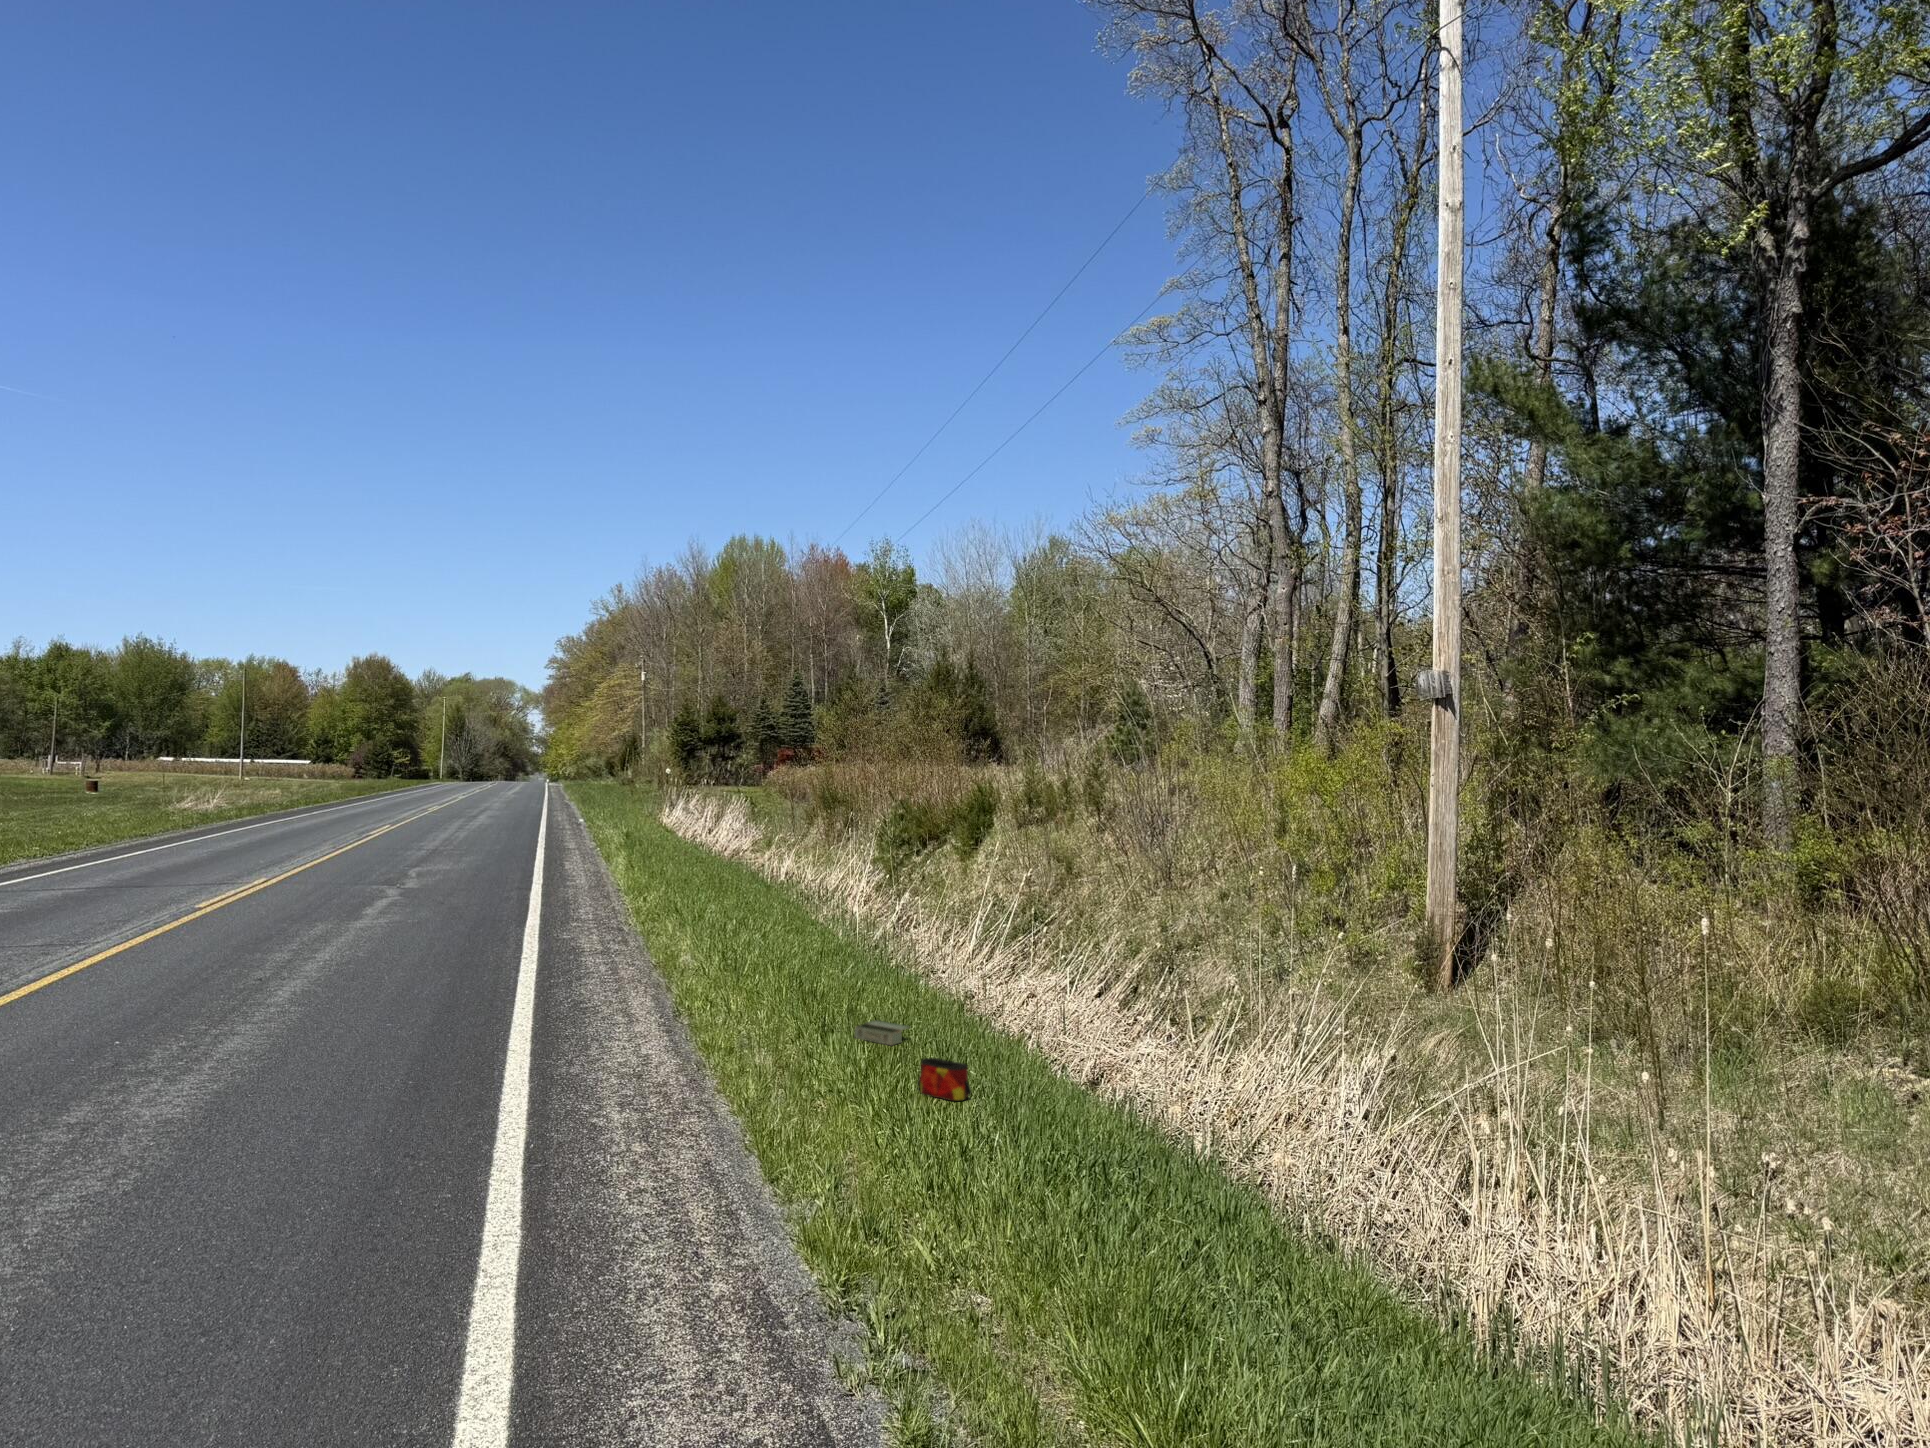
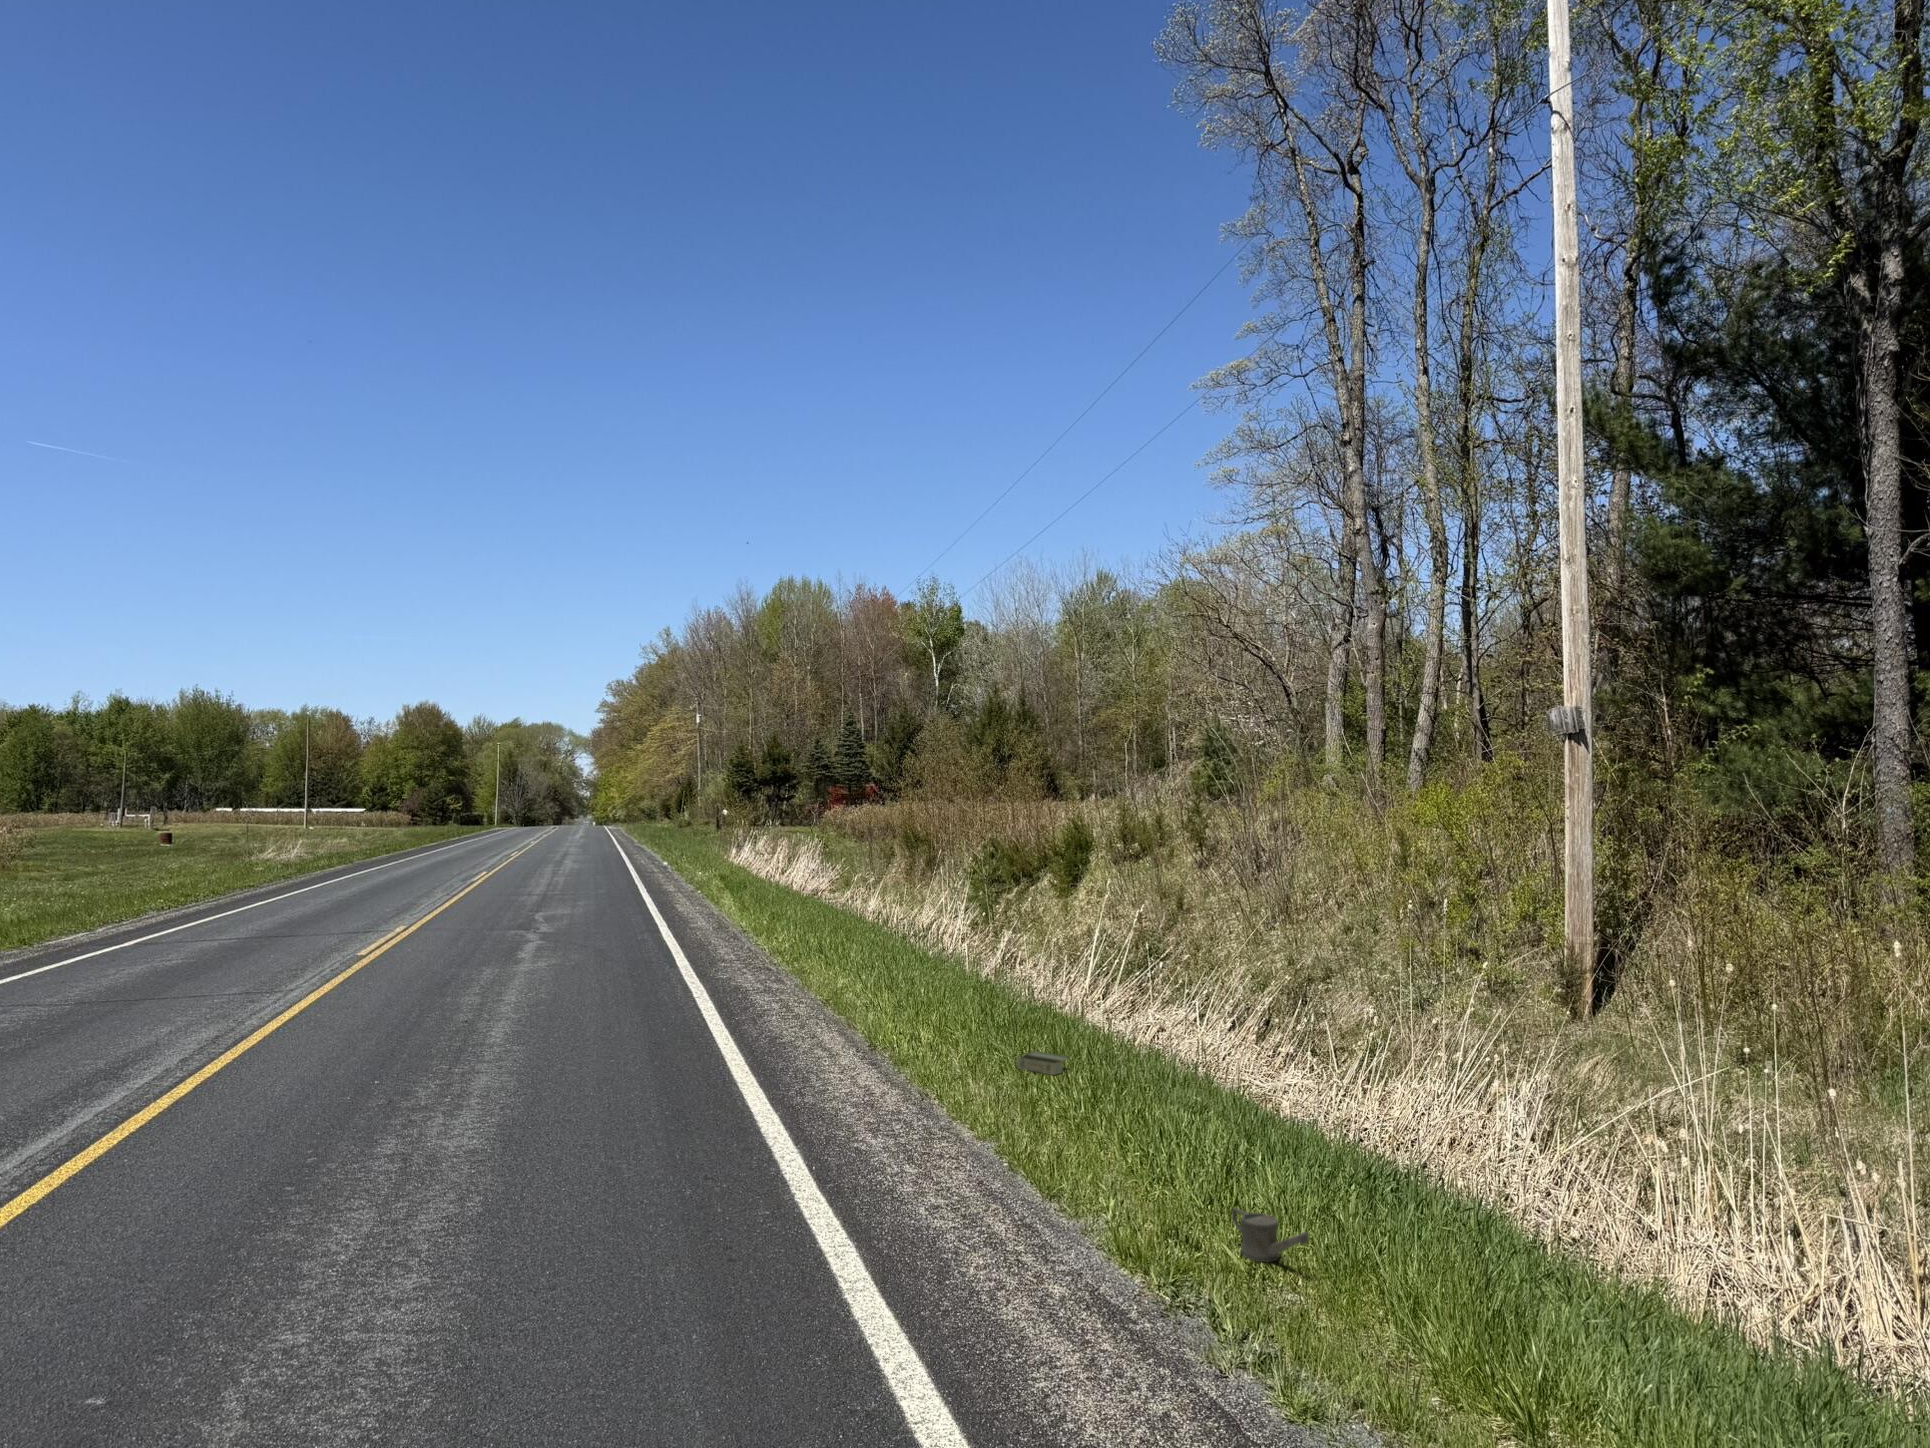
bag: present [917,1058,971,1101] -> none [1092,1086,1147,1127]
watering can: none [1022,1190,1094,1249] -> present [1232,1208,1309,1262]

